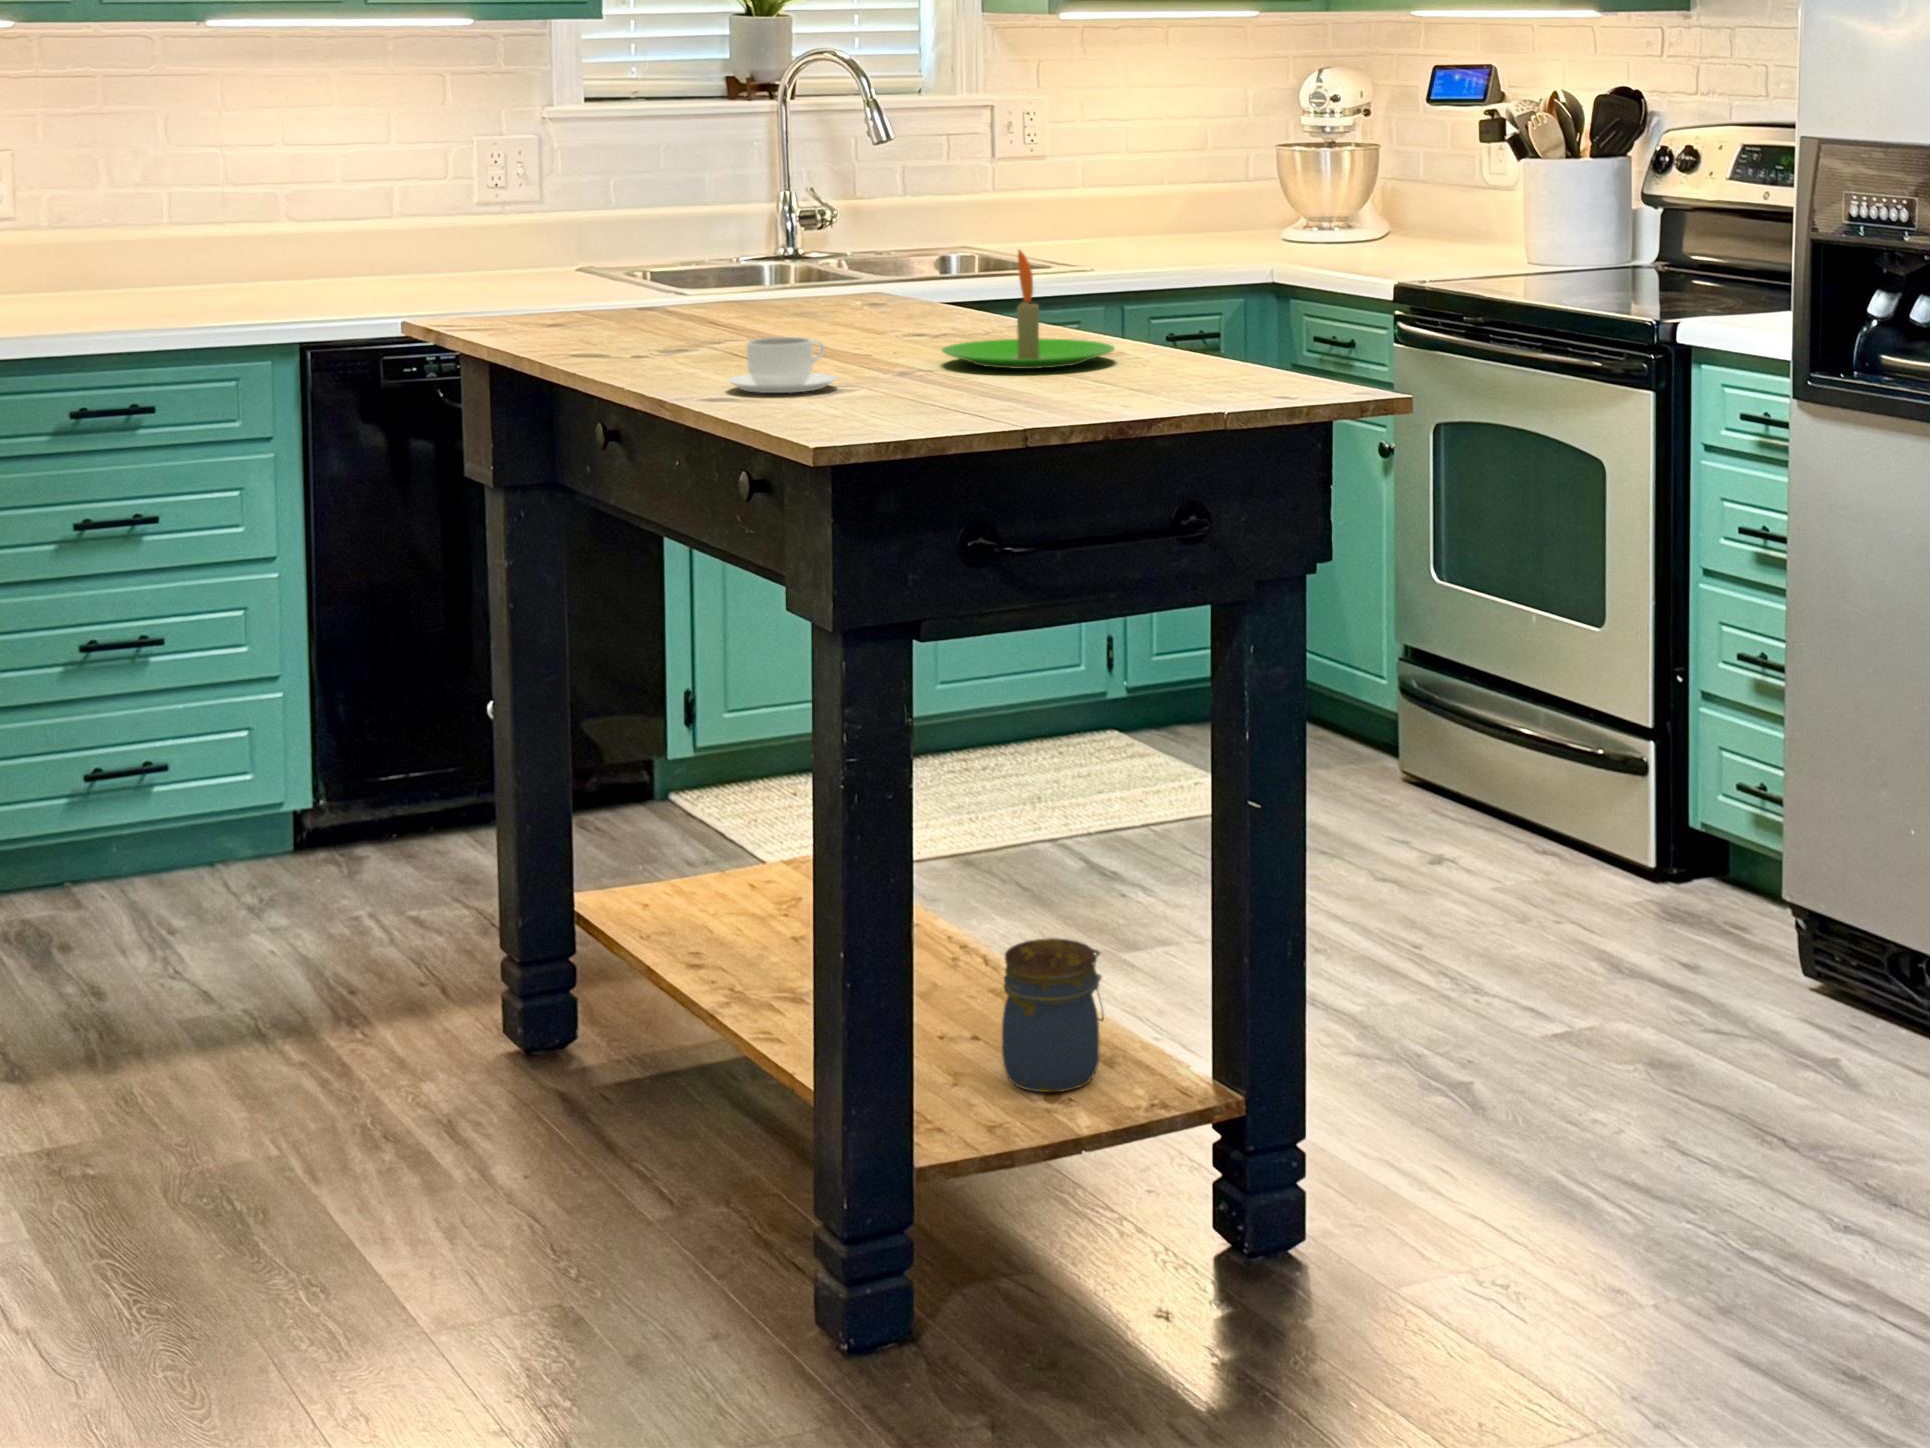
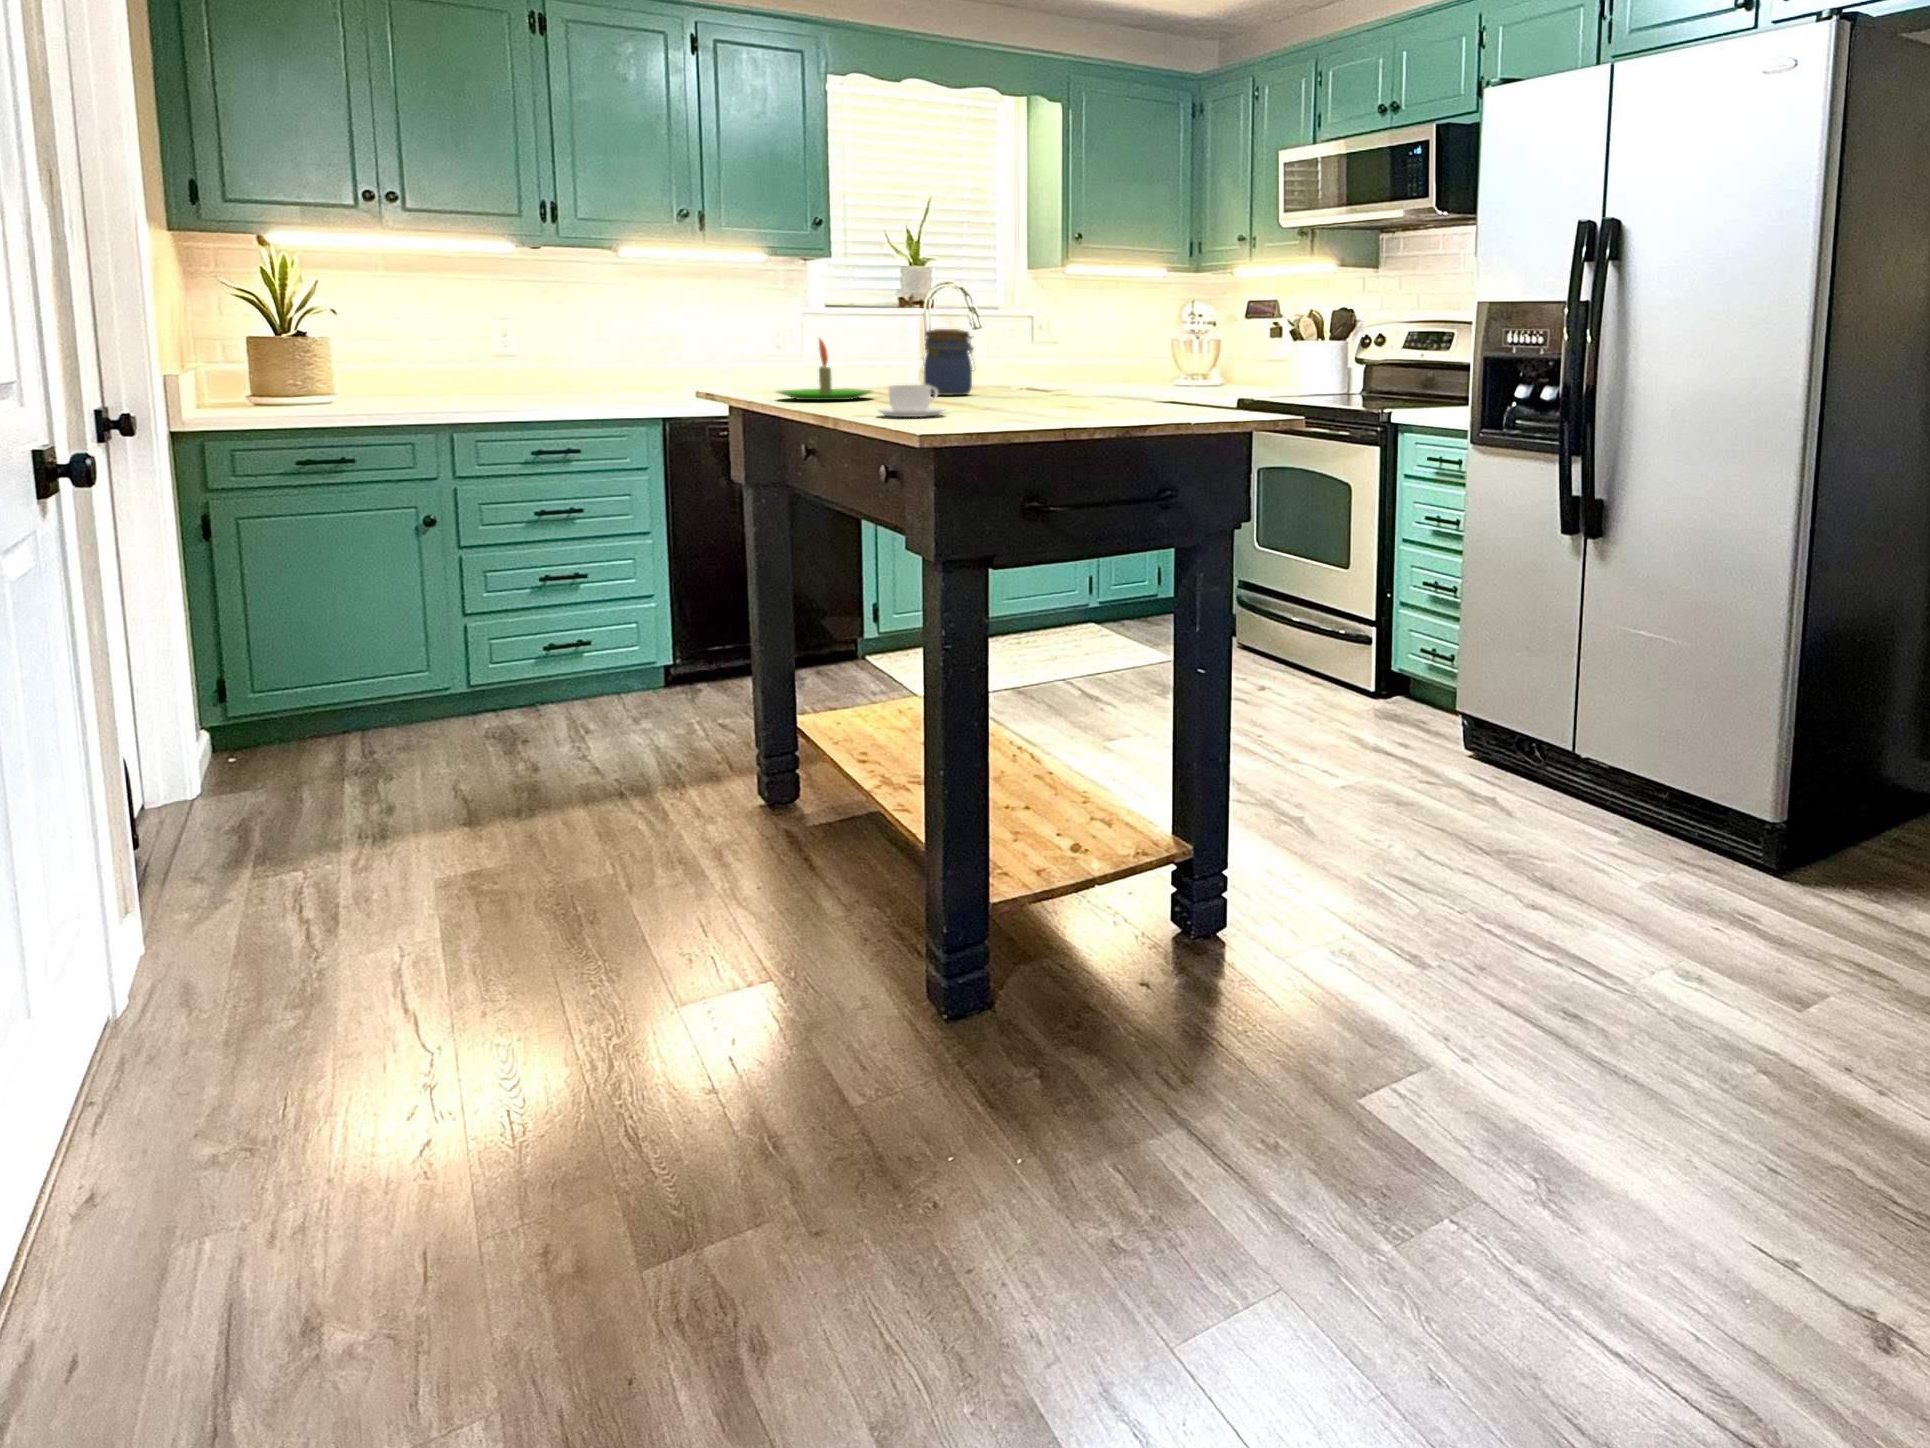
candle: present [942,250,1115,369] -> present [778,339,872,400]
jar: present [1002,938,1104,1092] -> present [924,329,973,395]

